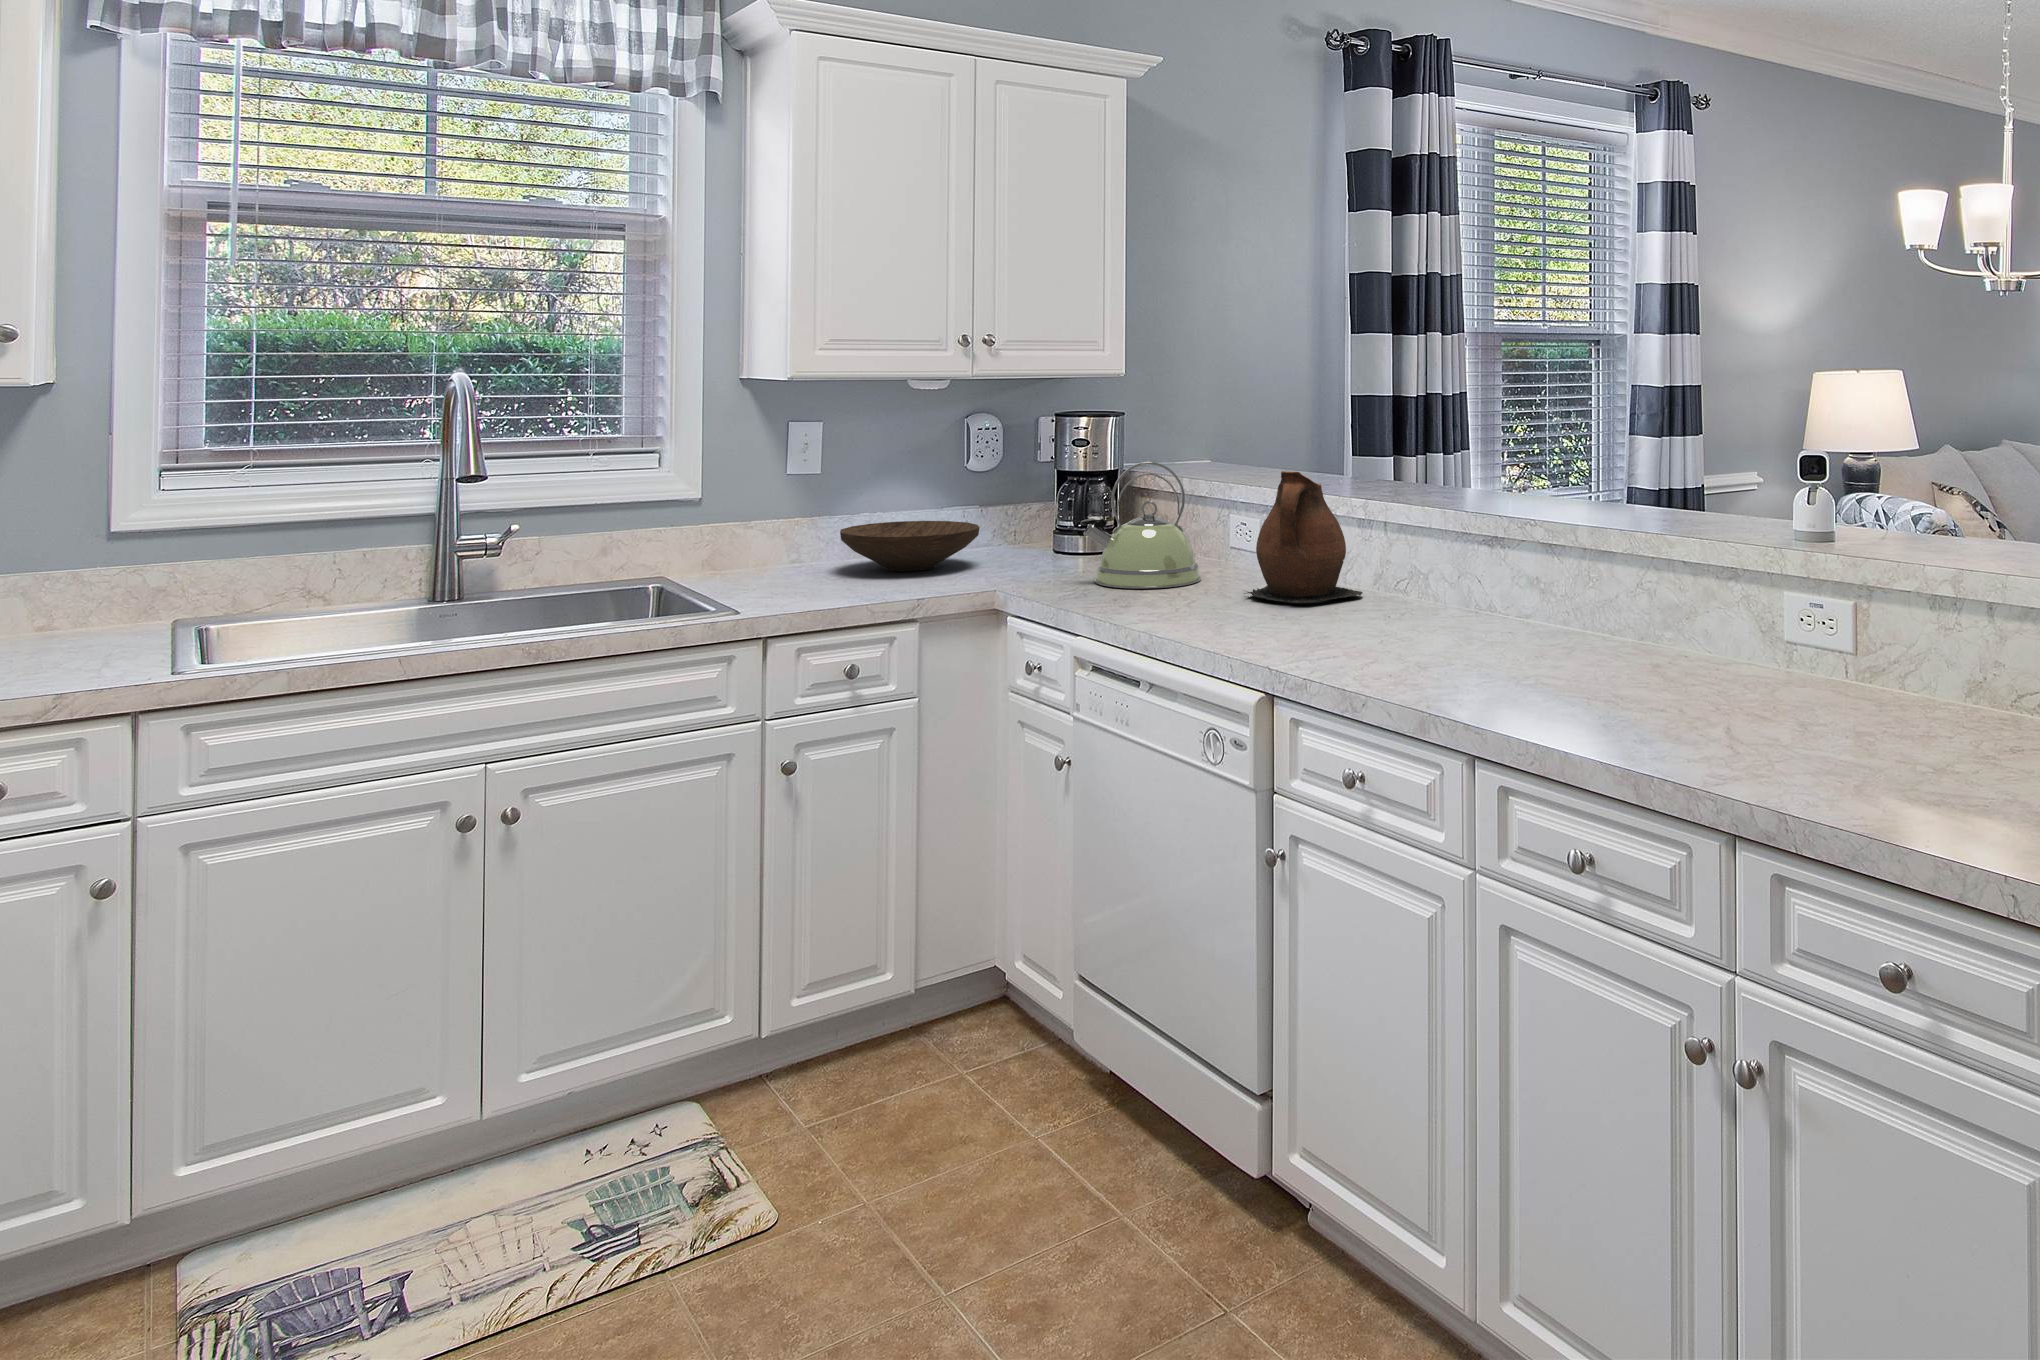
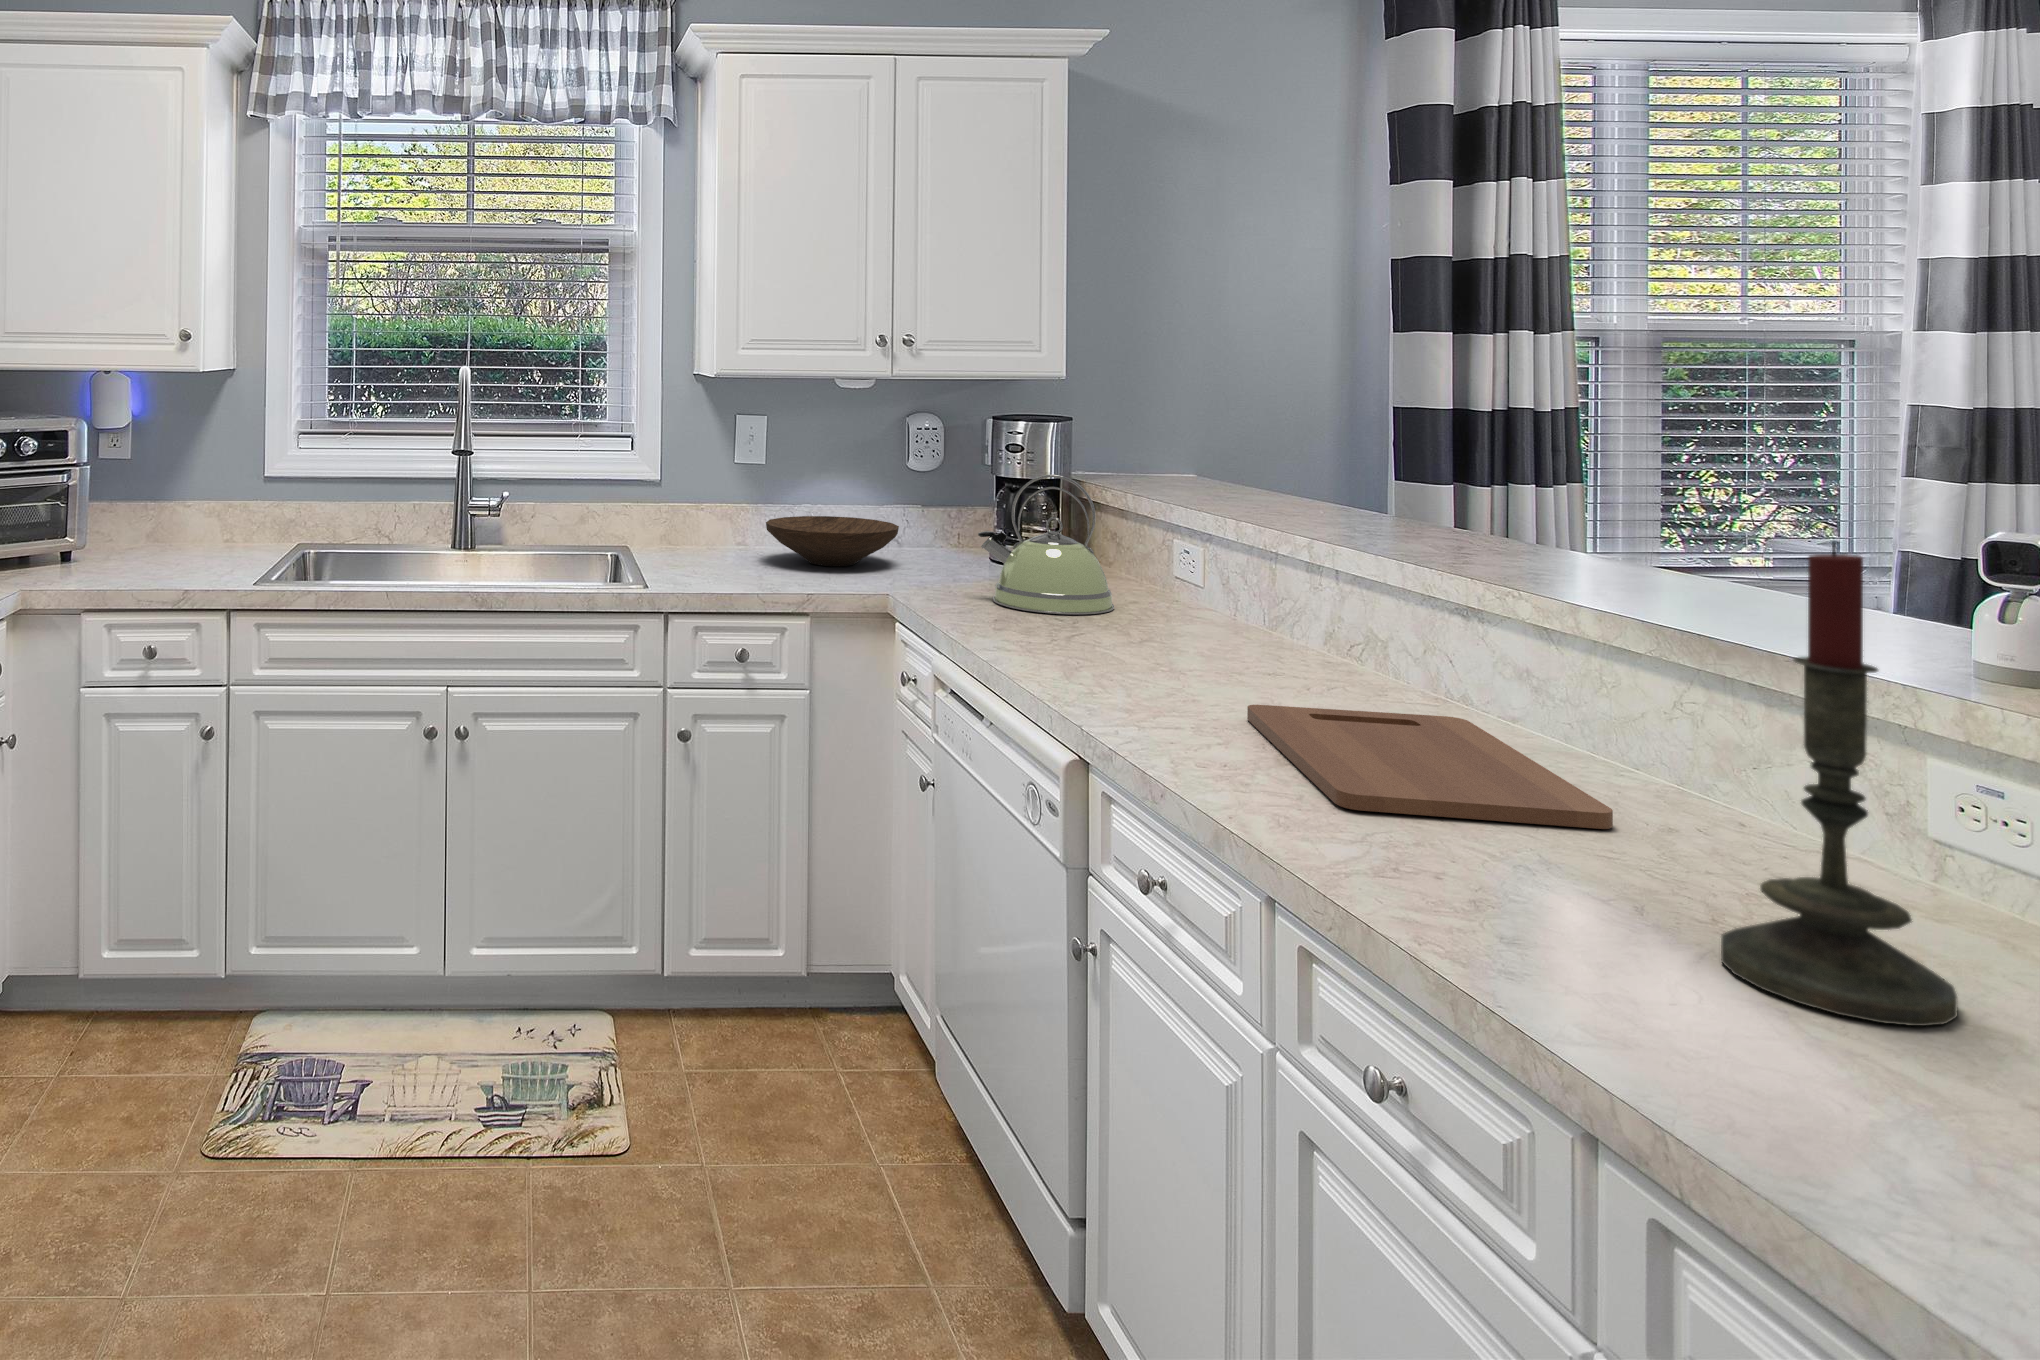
candle: none [1745,457,1859,750] -> present [1721,542,1957,1026]
ceramic pitcher: present [1244,471,1363,603] -> none [1139,496,1296,657]
cutting board: none [1376,621,1638,692] -> present [1247,705,1613,829]

